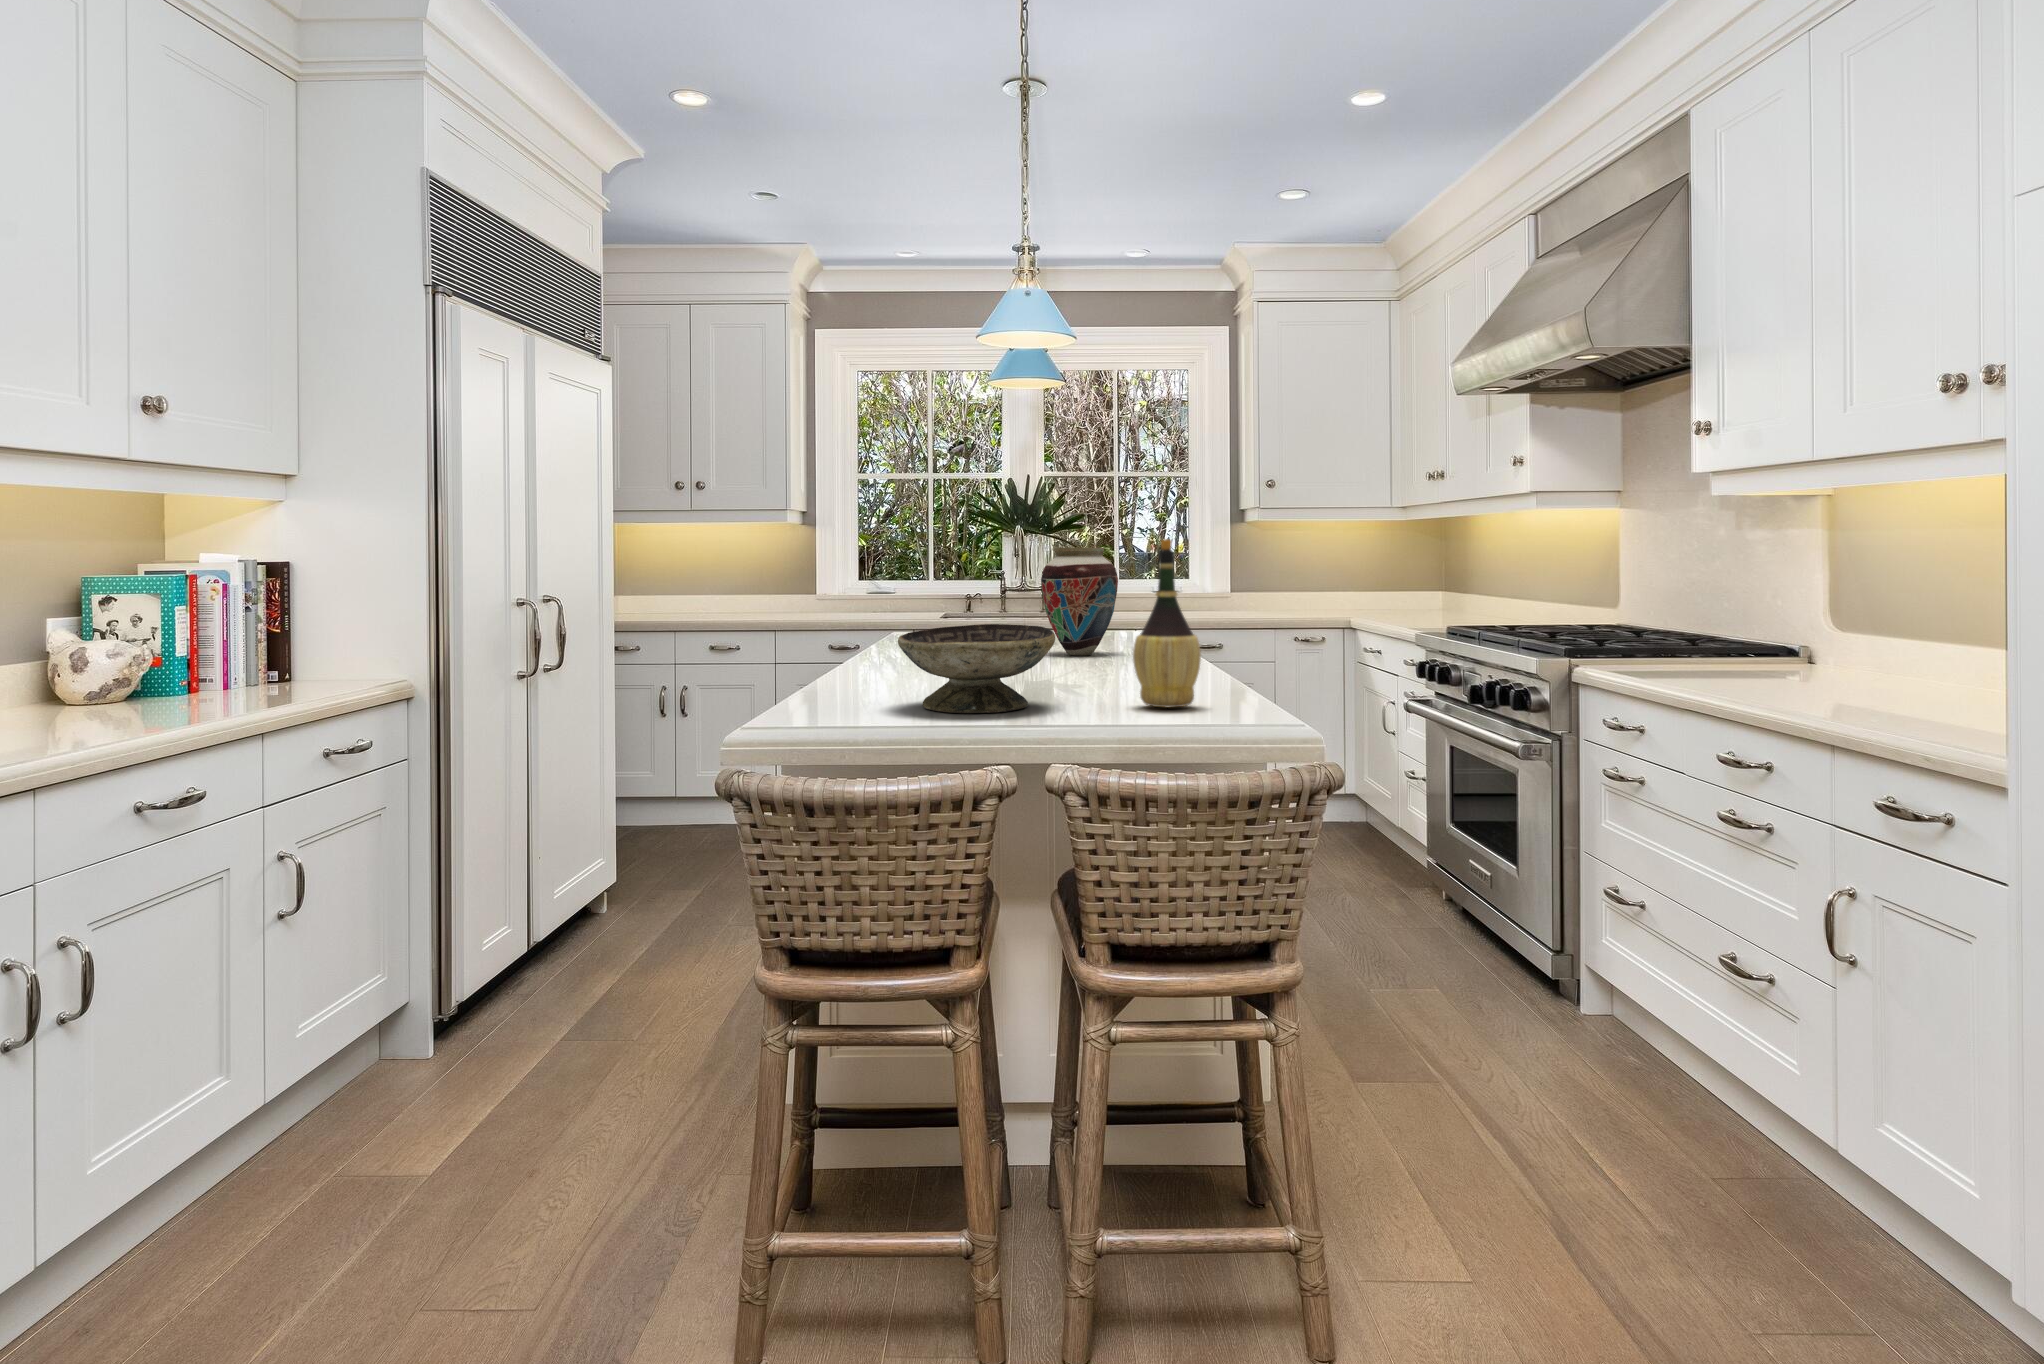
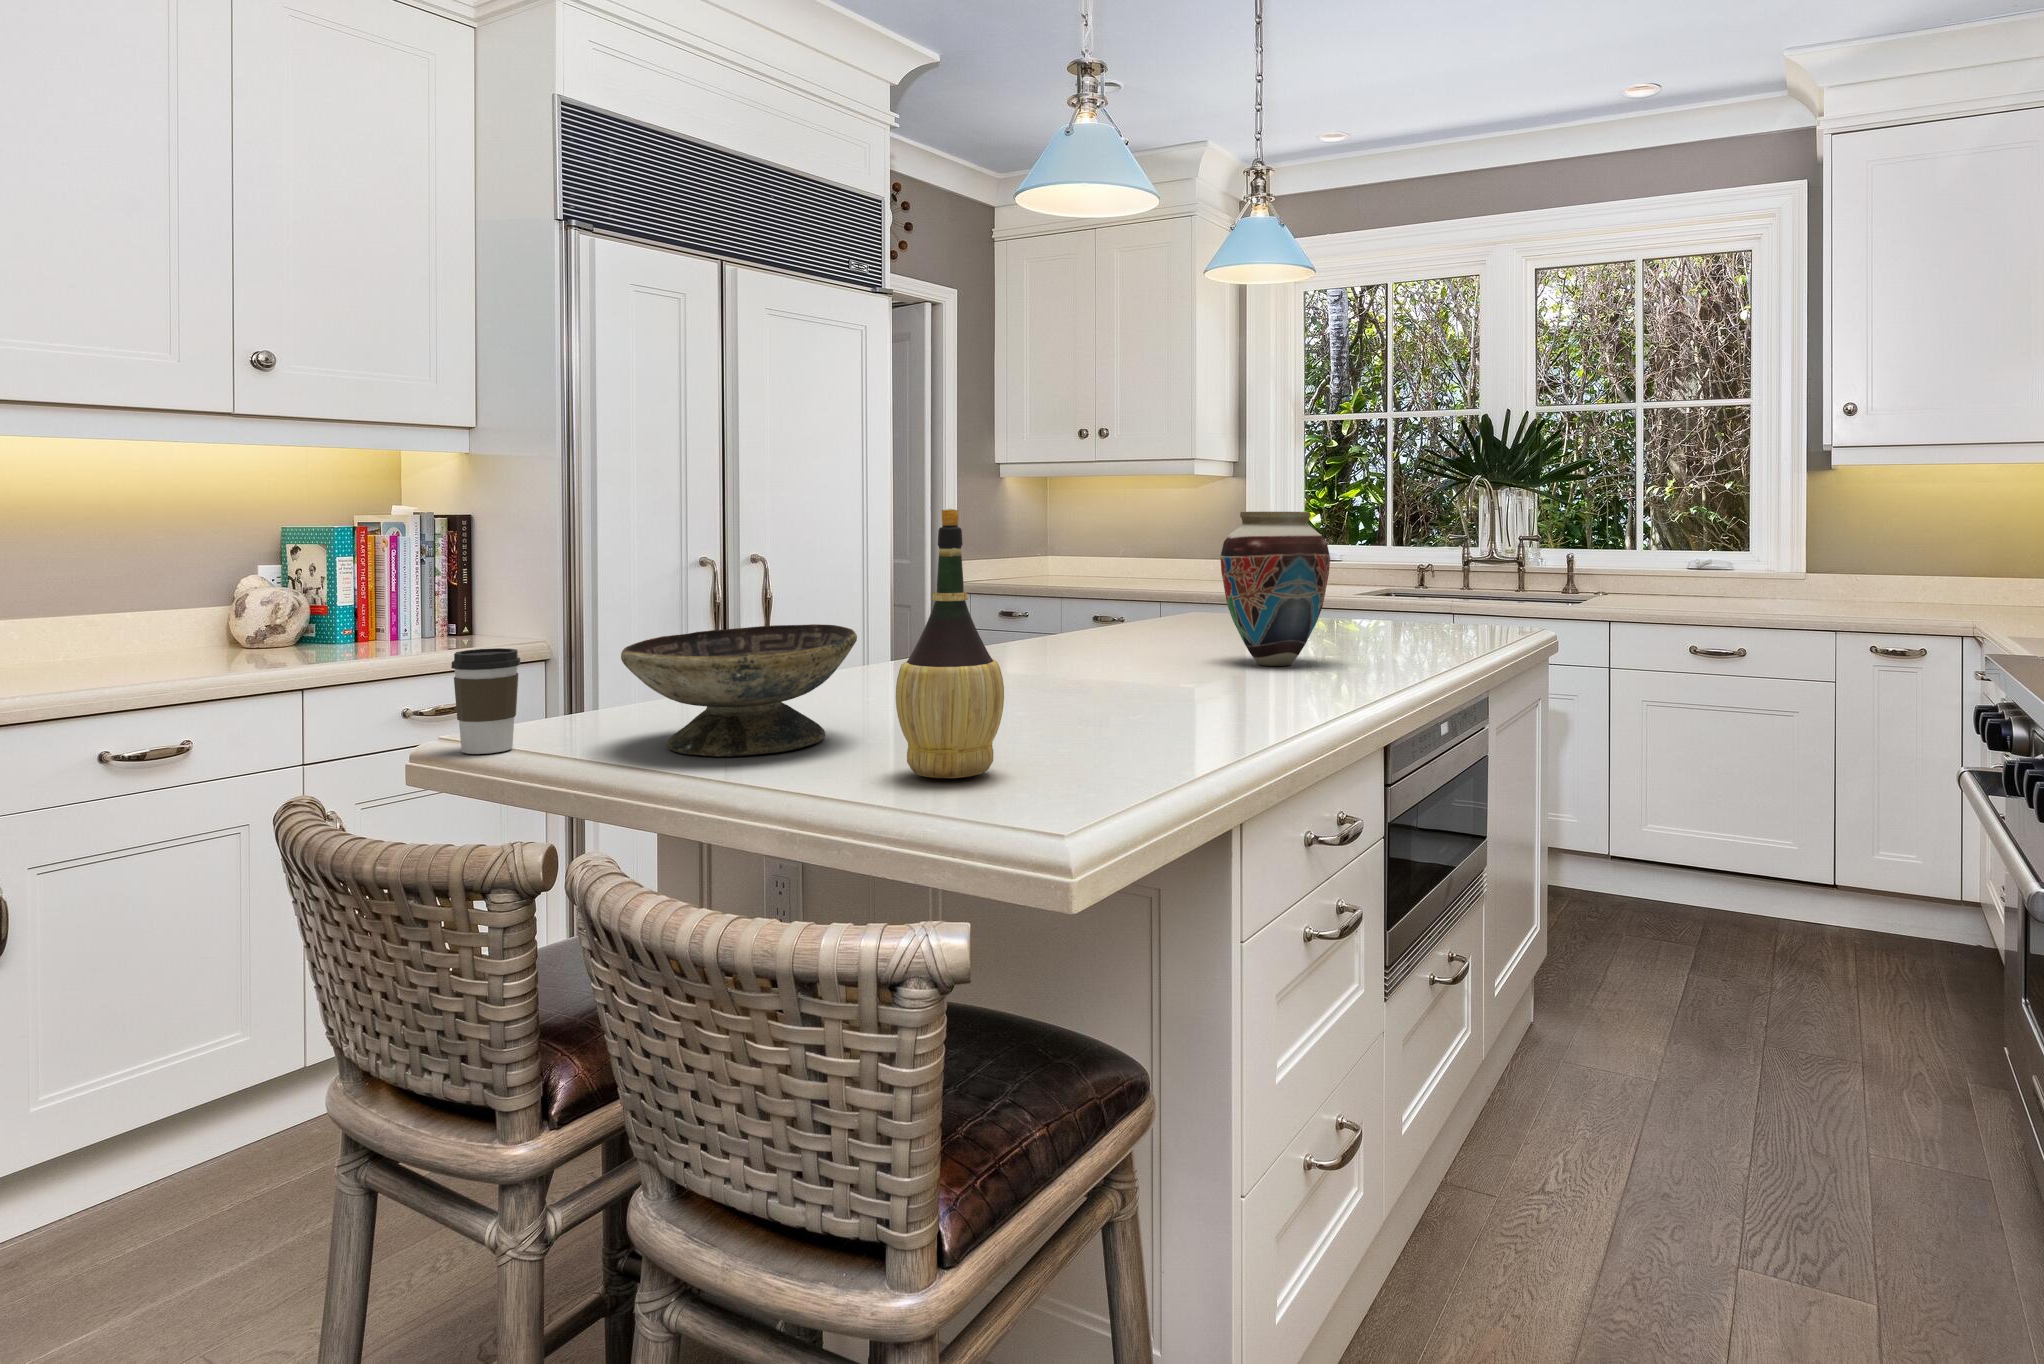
coffee cup: none [807,647,854,725] -> present [451,648,521,754]

